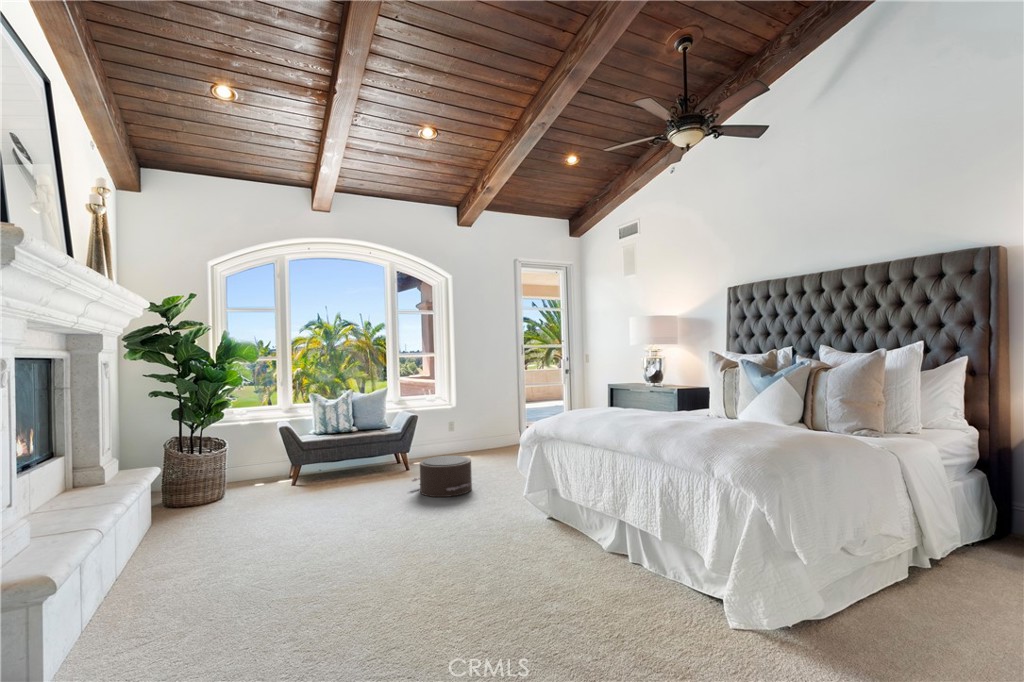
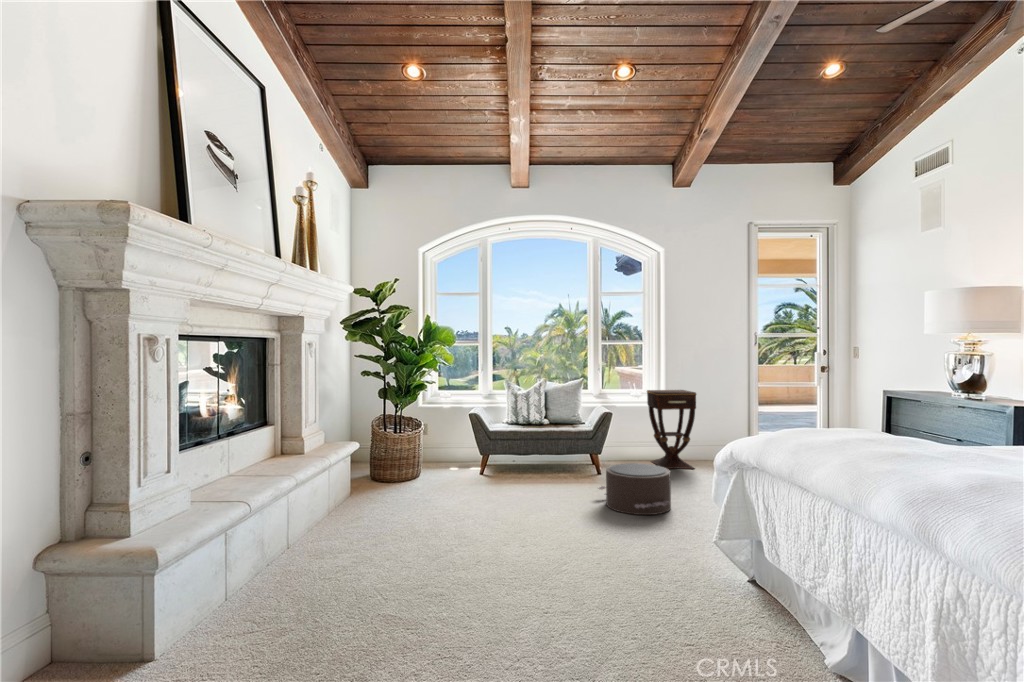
side table: none [439,393,480,460] -> present [647,390,696,469]

